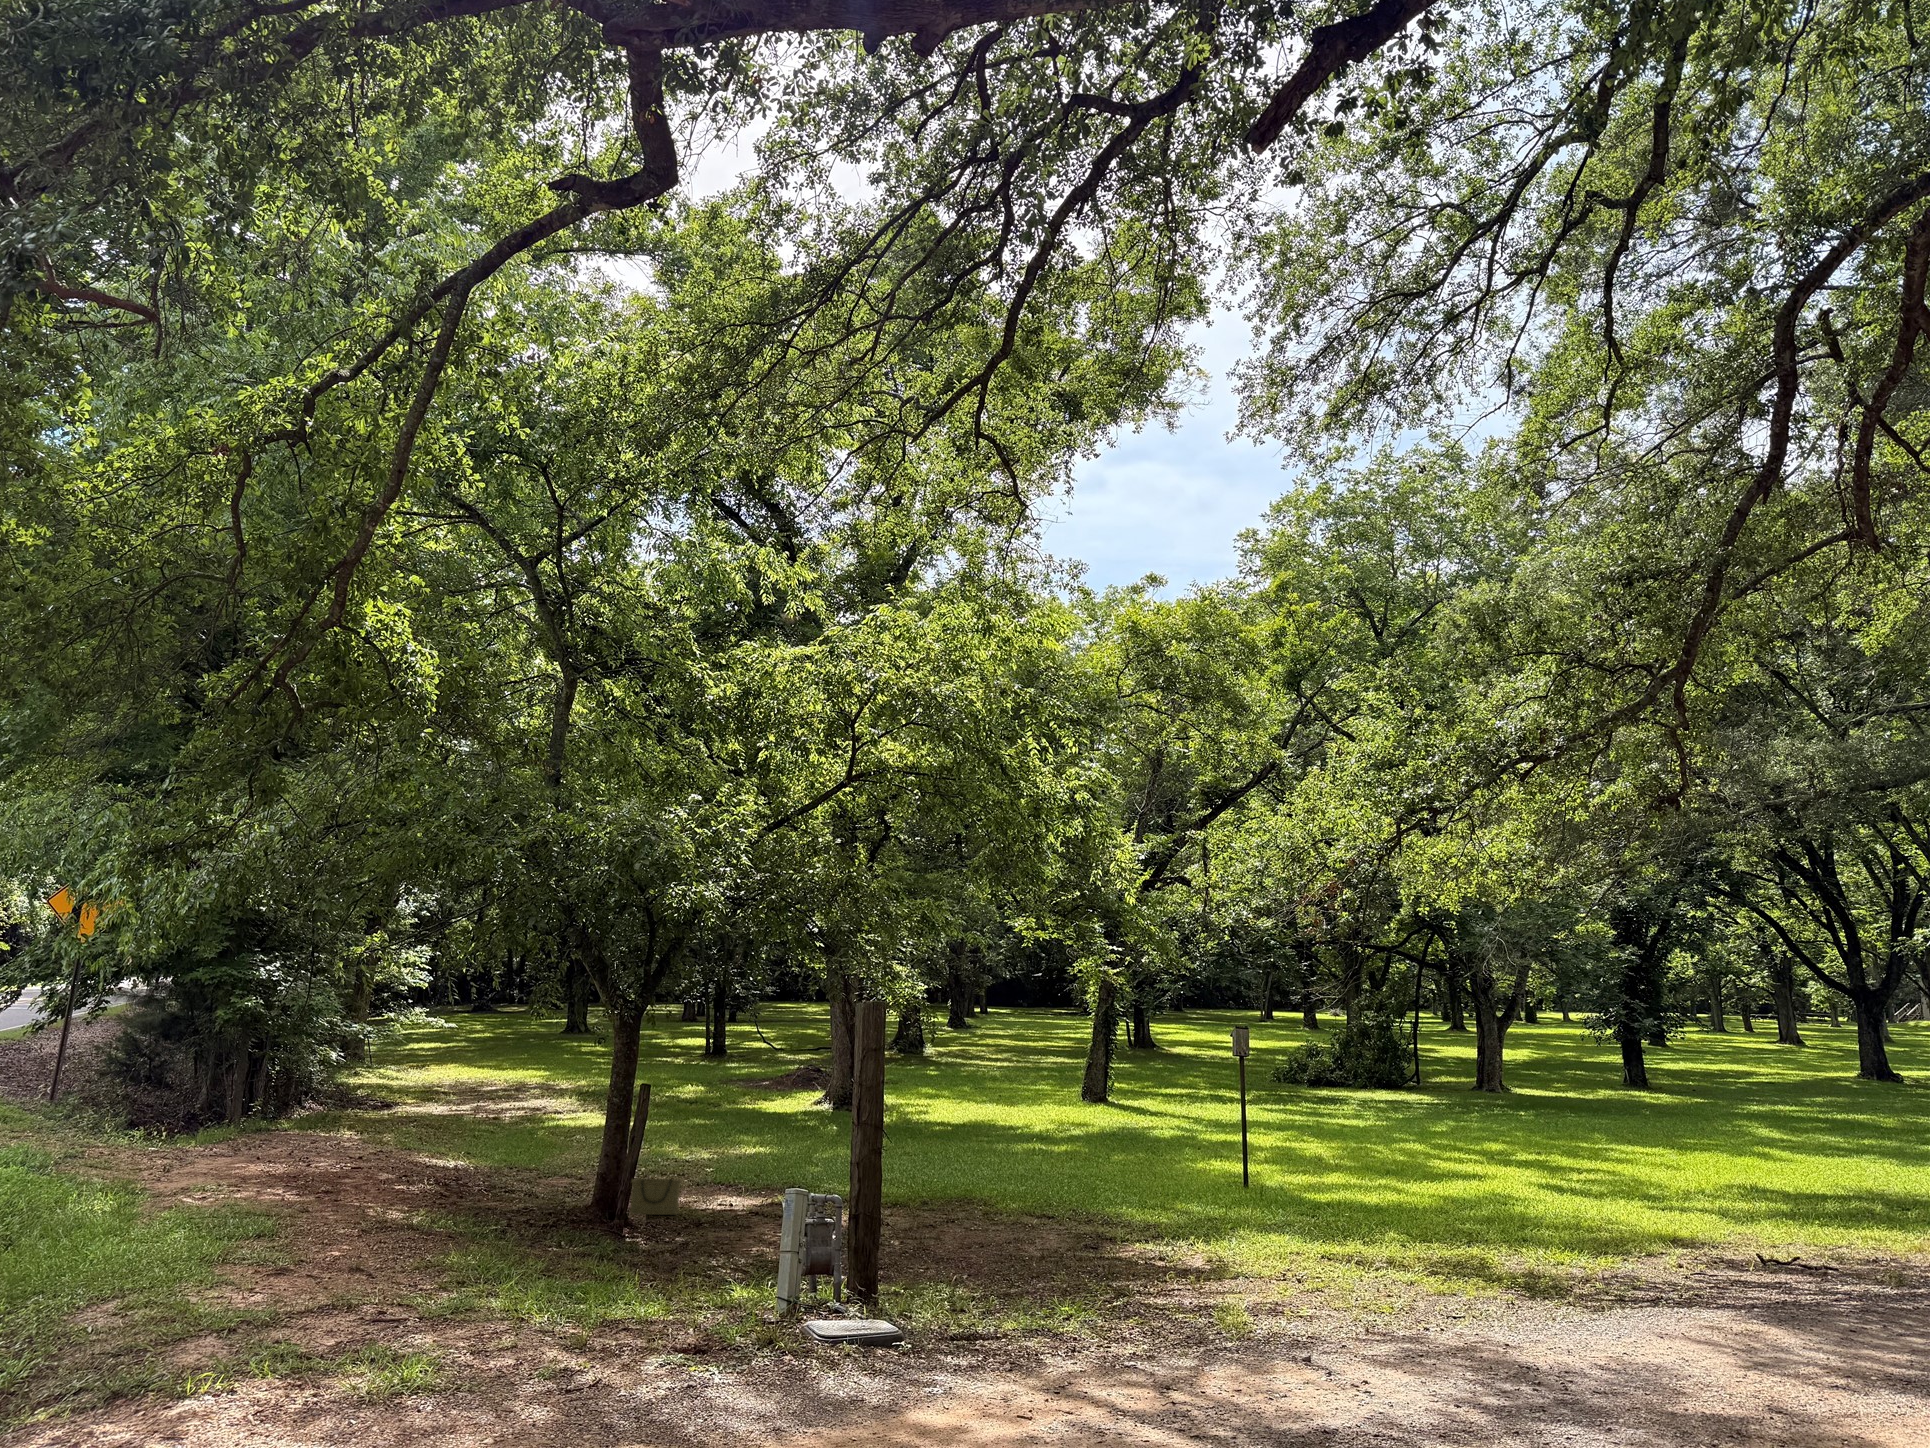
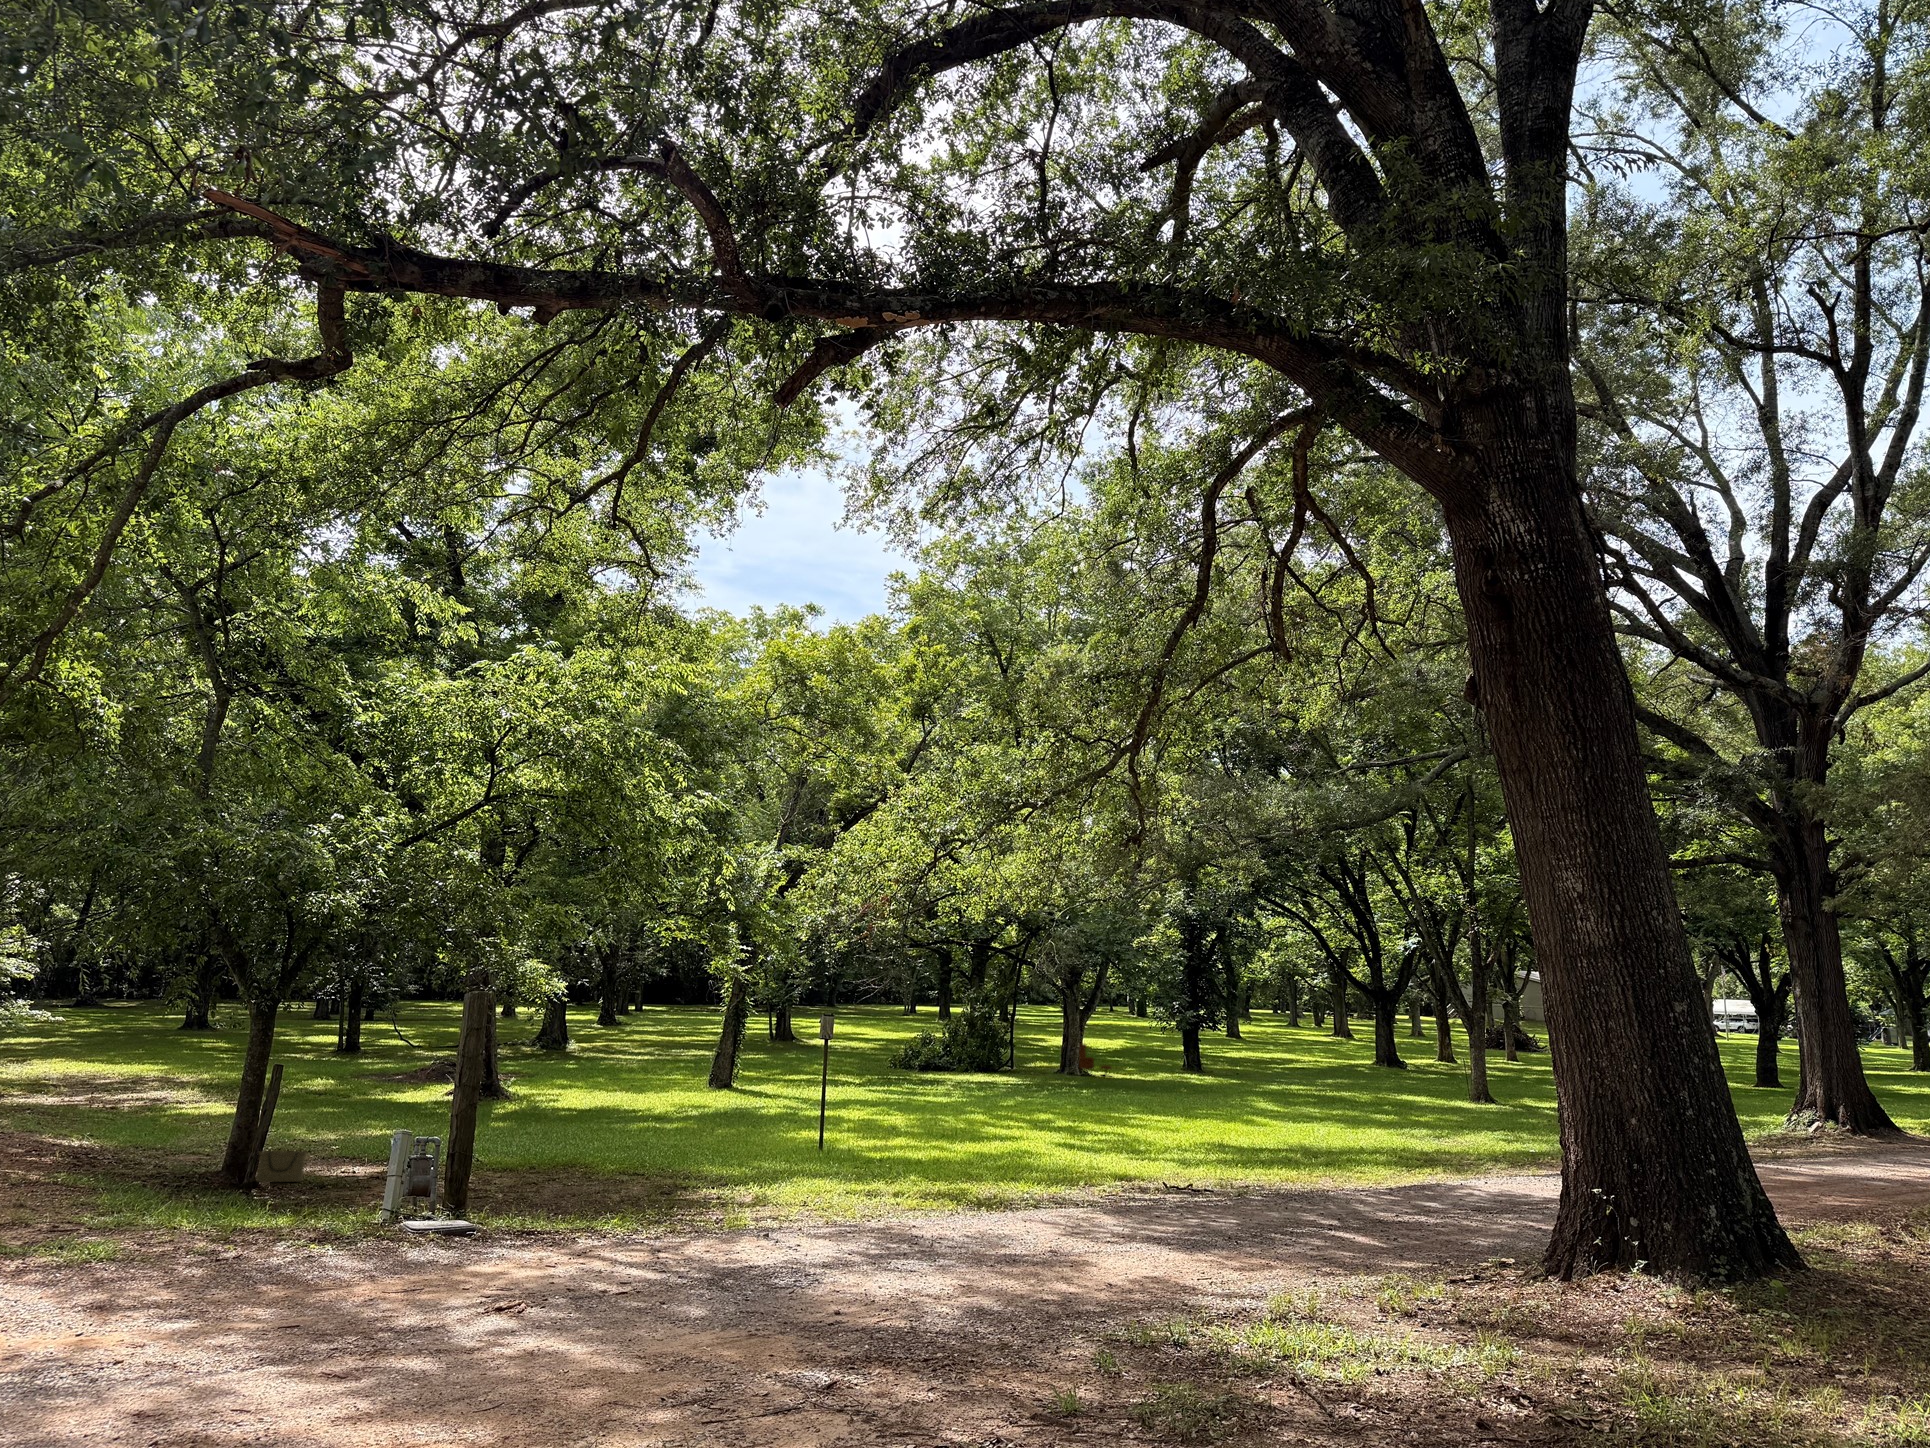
lounge chair: none [1496,1053,1541,1092] -> present [1079,1044,1112,1076]

